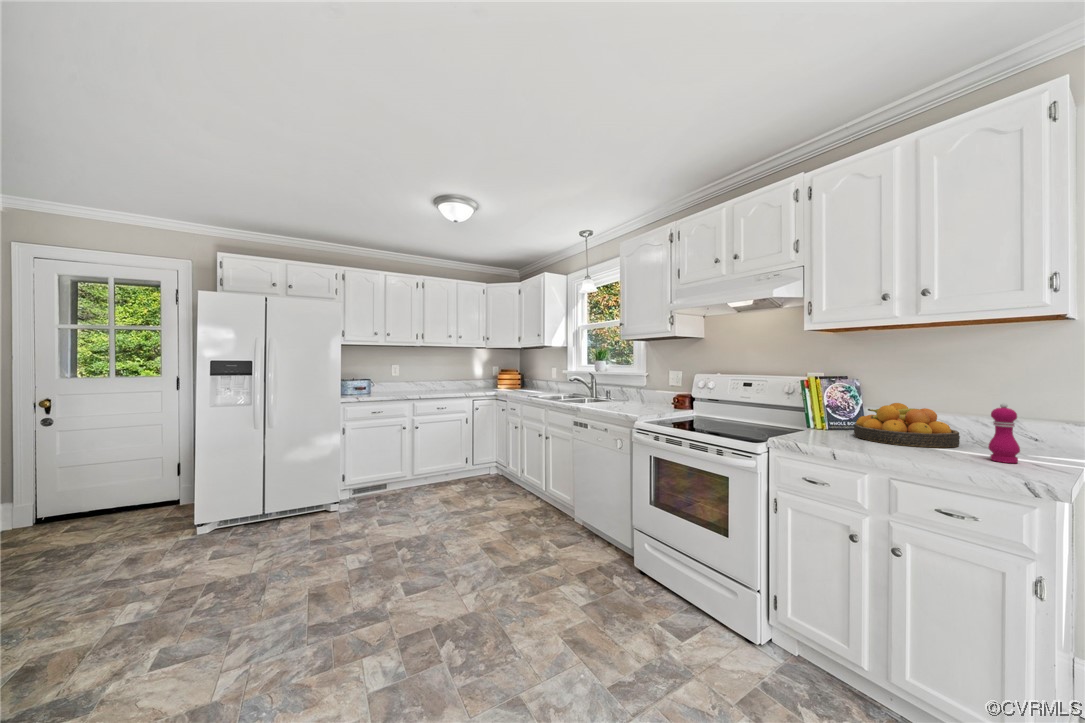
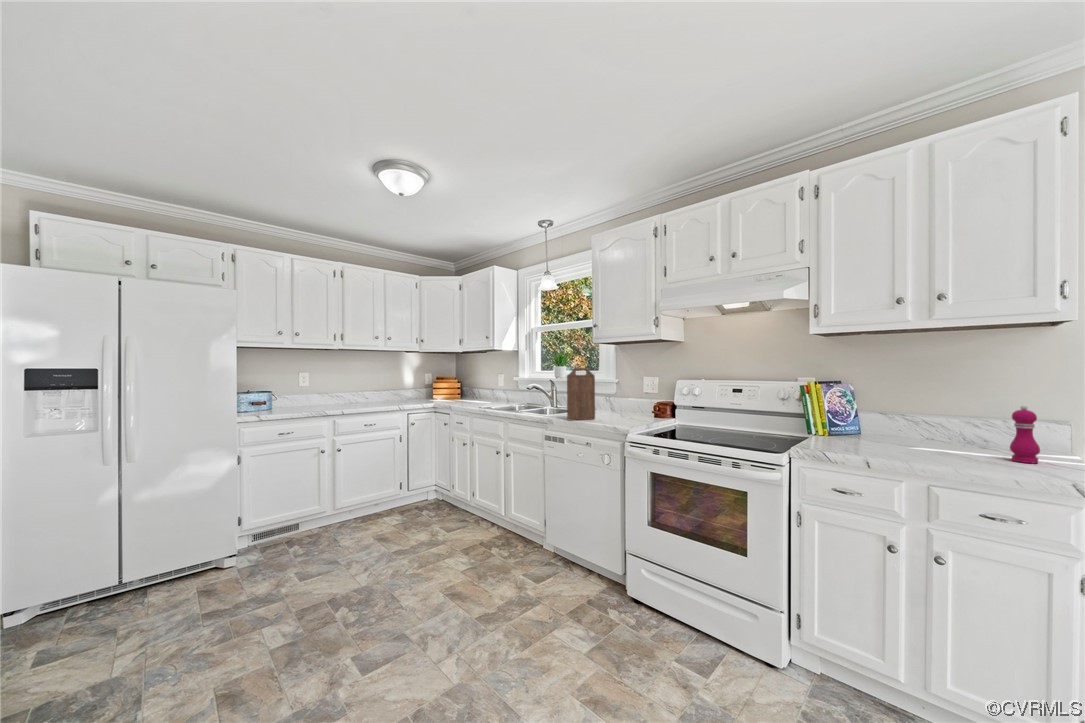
cutting board: none [592,363,619,409] -> present [567,368,595,420]
fruit bowl: present [854,403,960,448] -> none [860,406,963,450]

